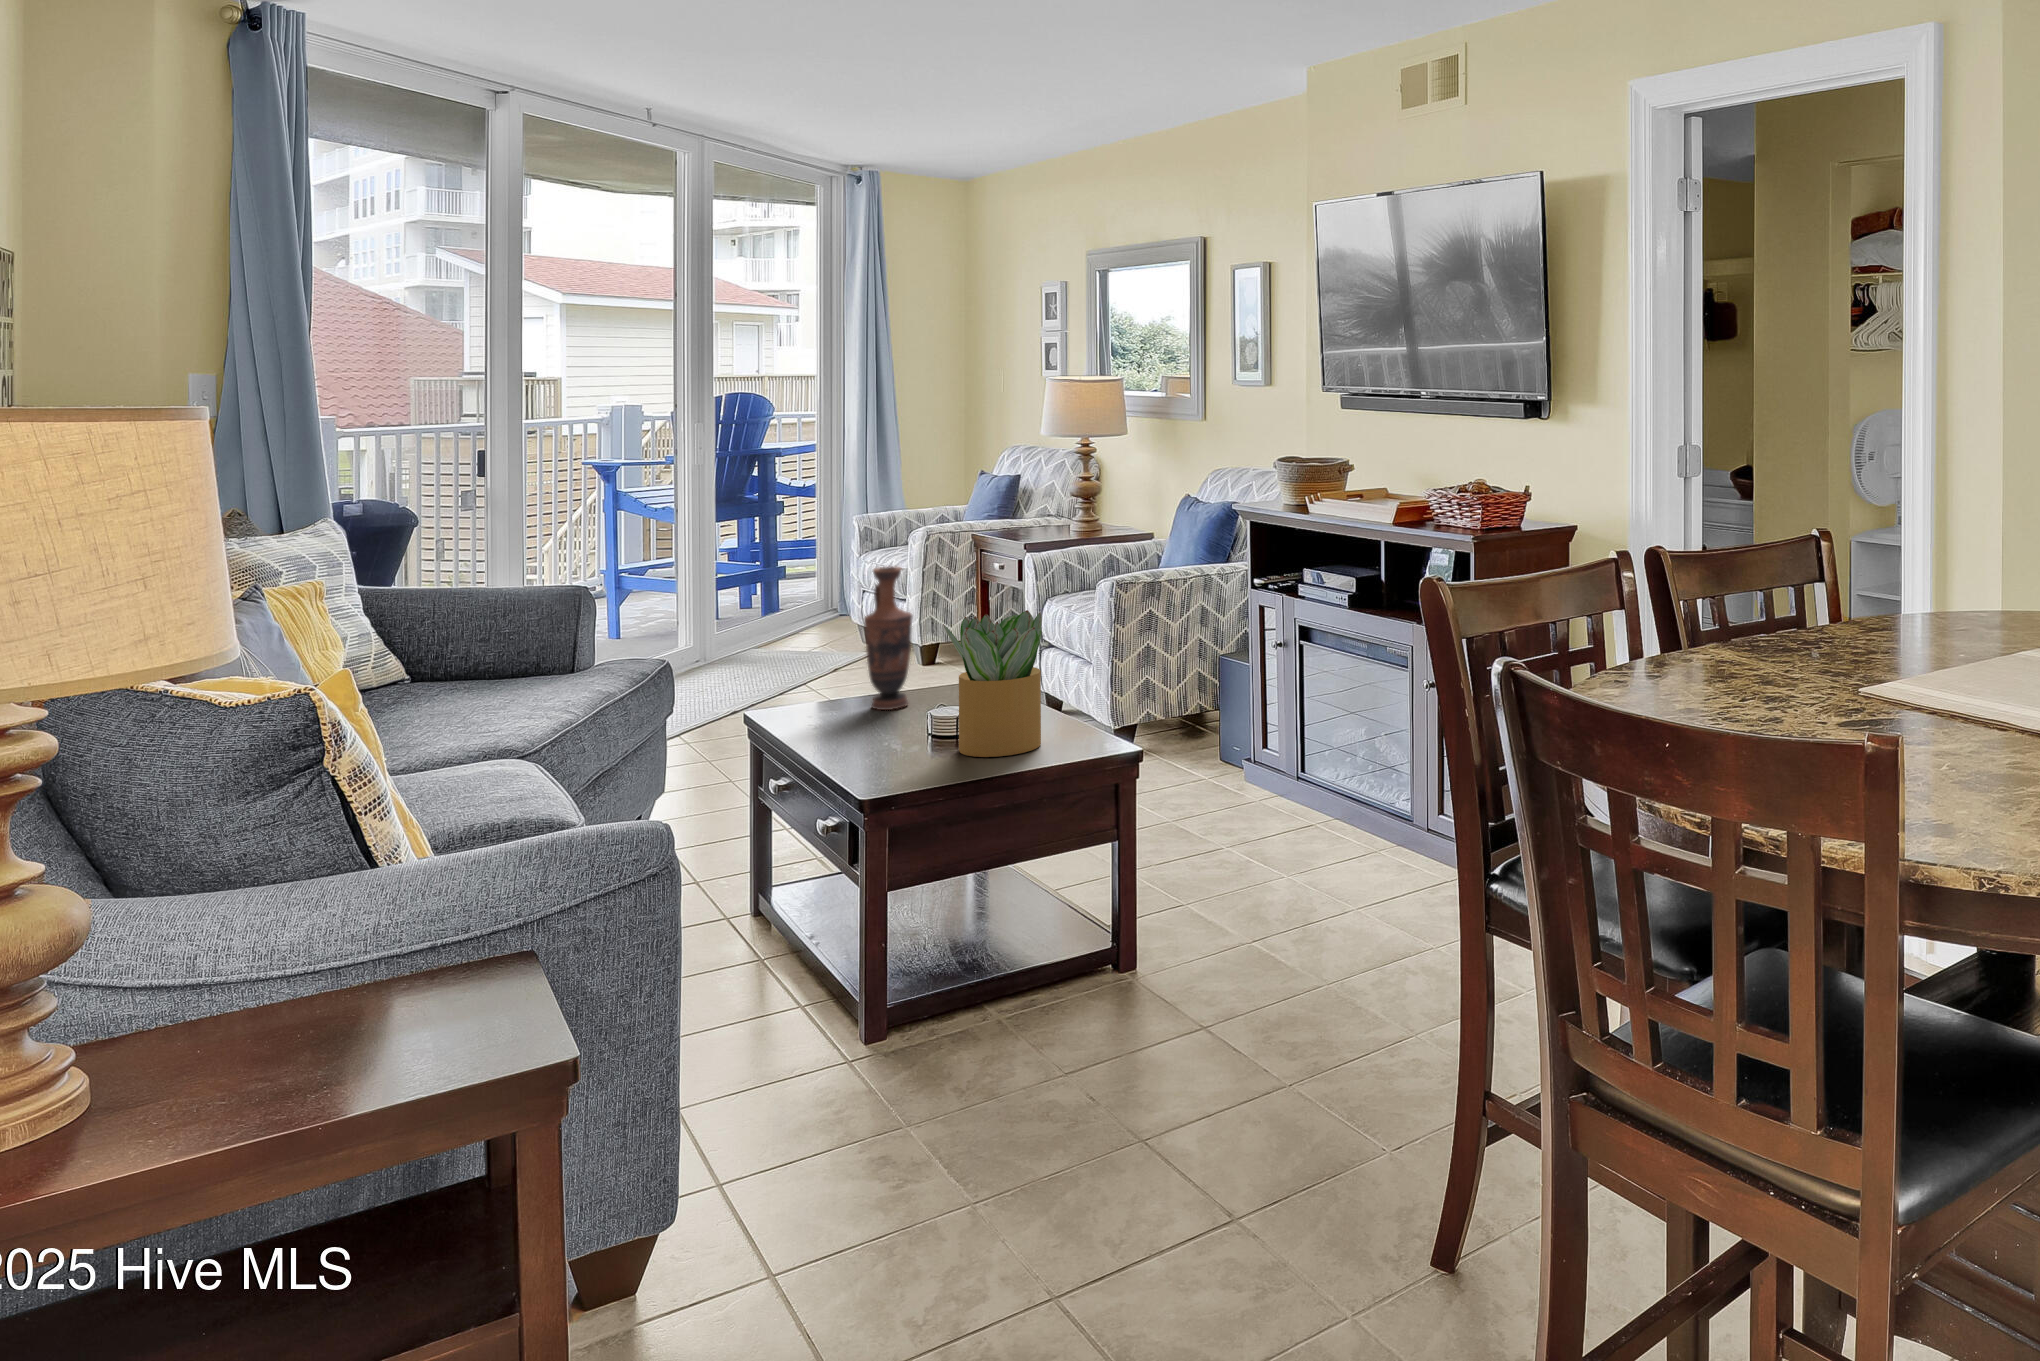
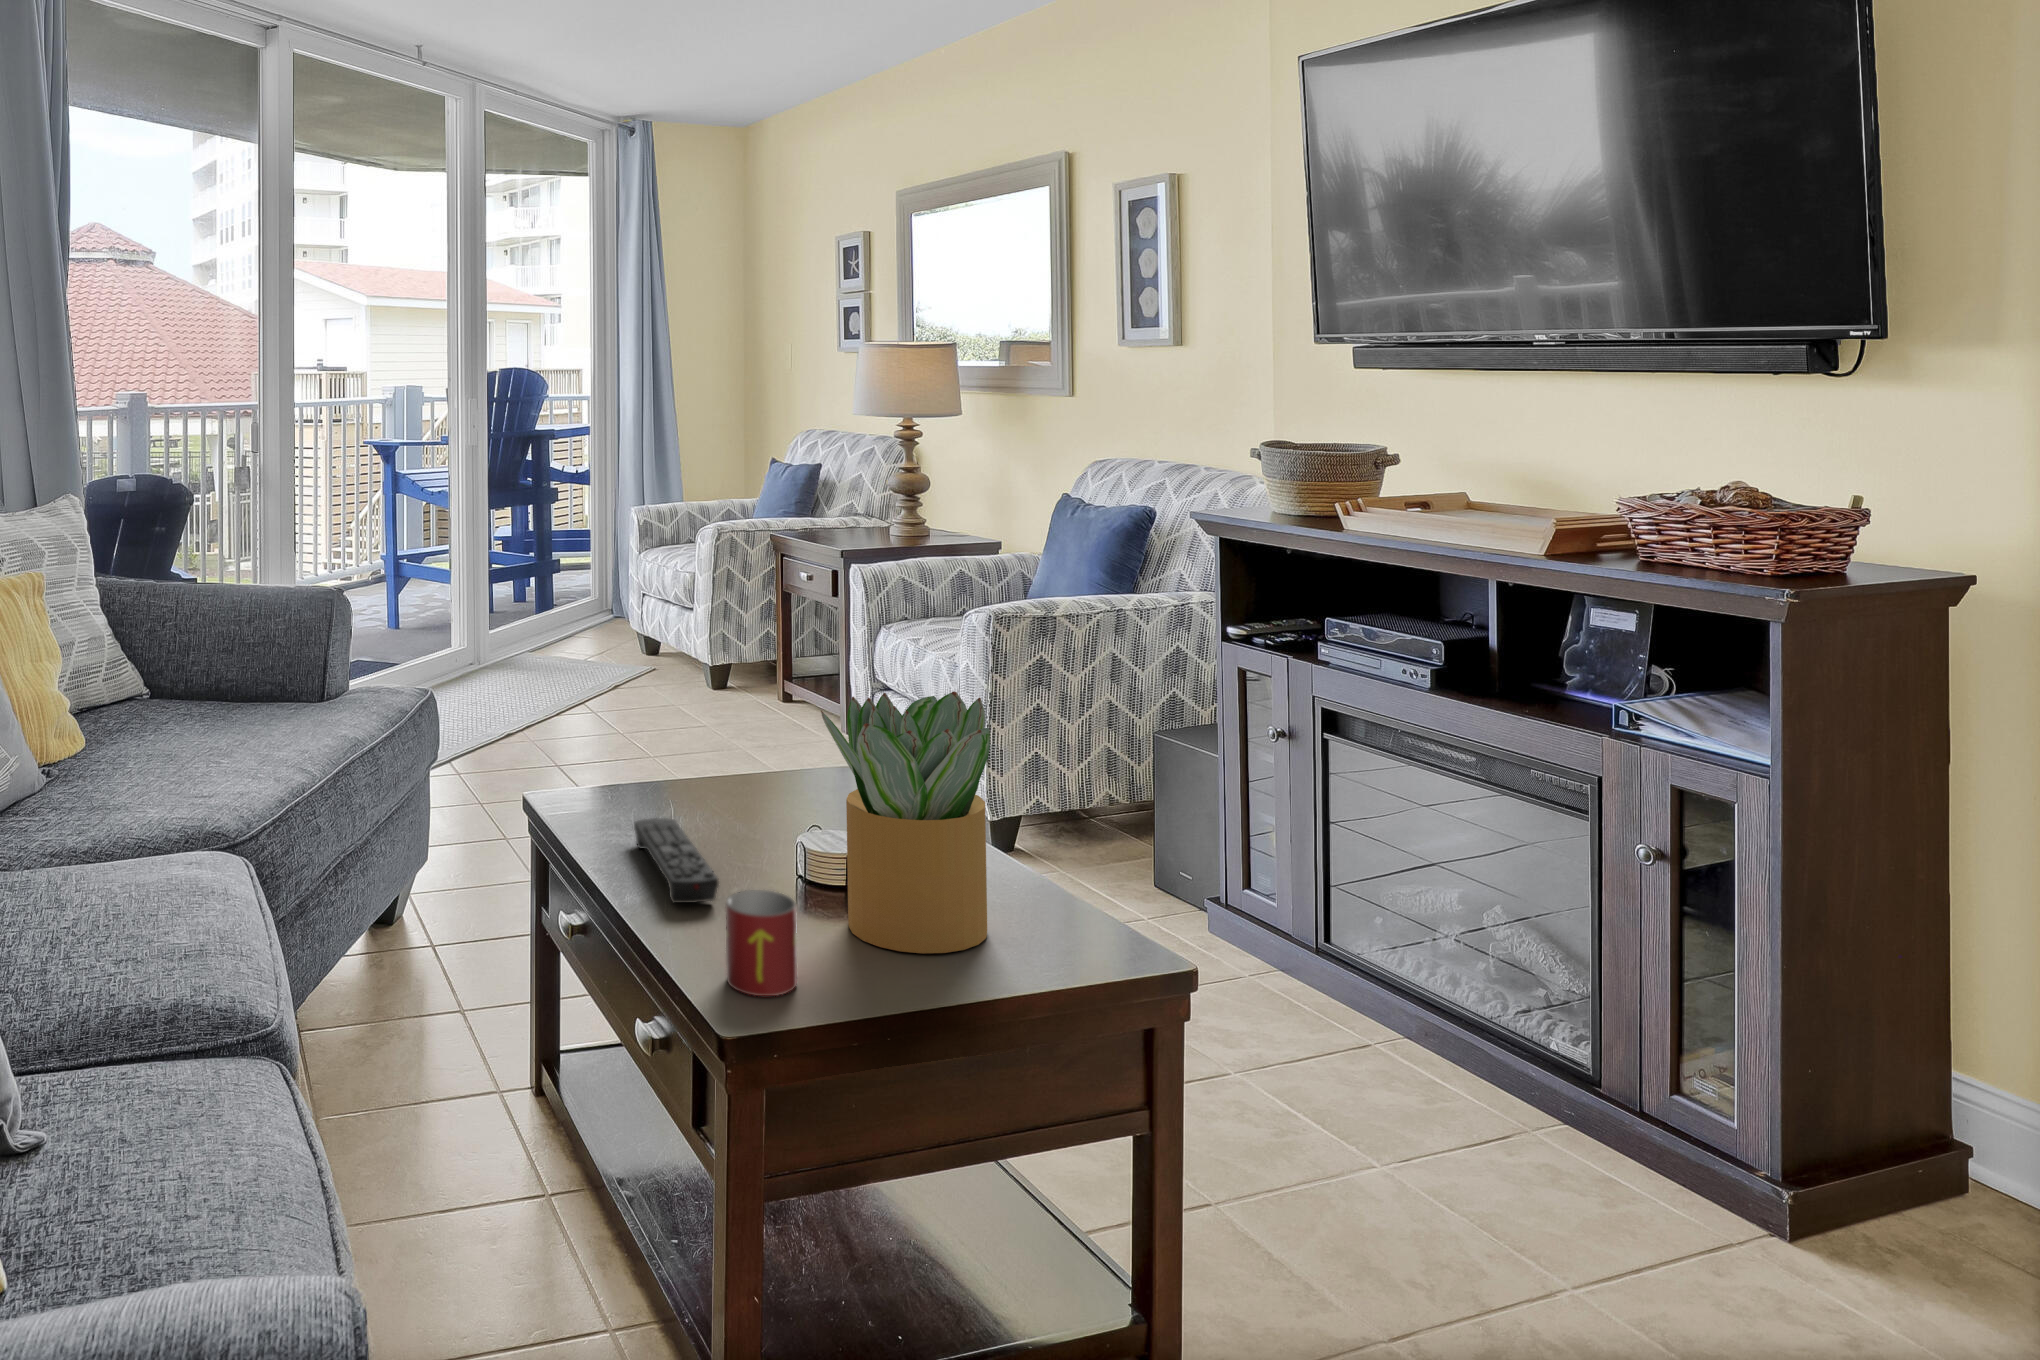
vase: present [864,566,912,710] -> none [679,595,750,815]
remote control: none [828,710,880,751] -> present [634,818,719,903]
mug: none [878,727,920,782] -> present [726,890,797,996]

